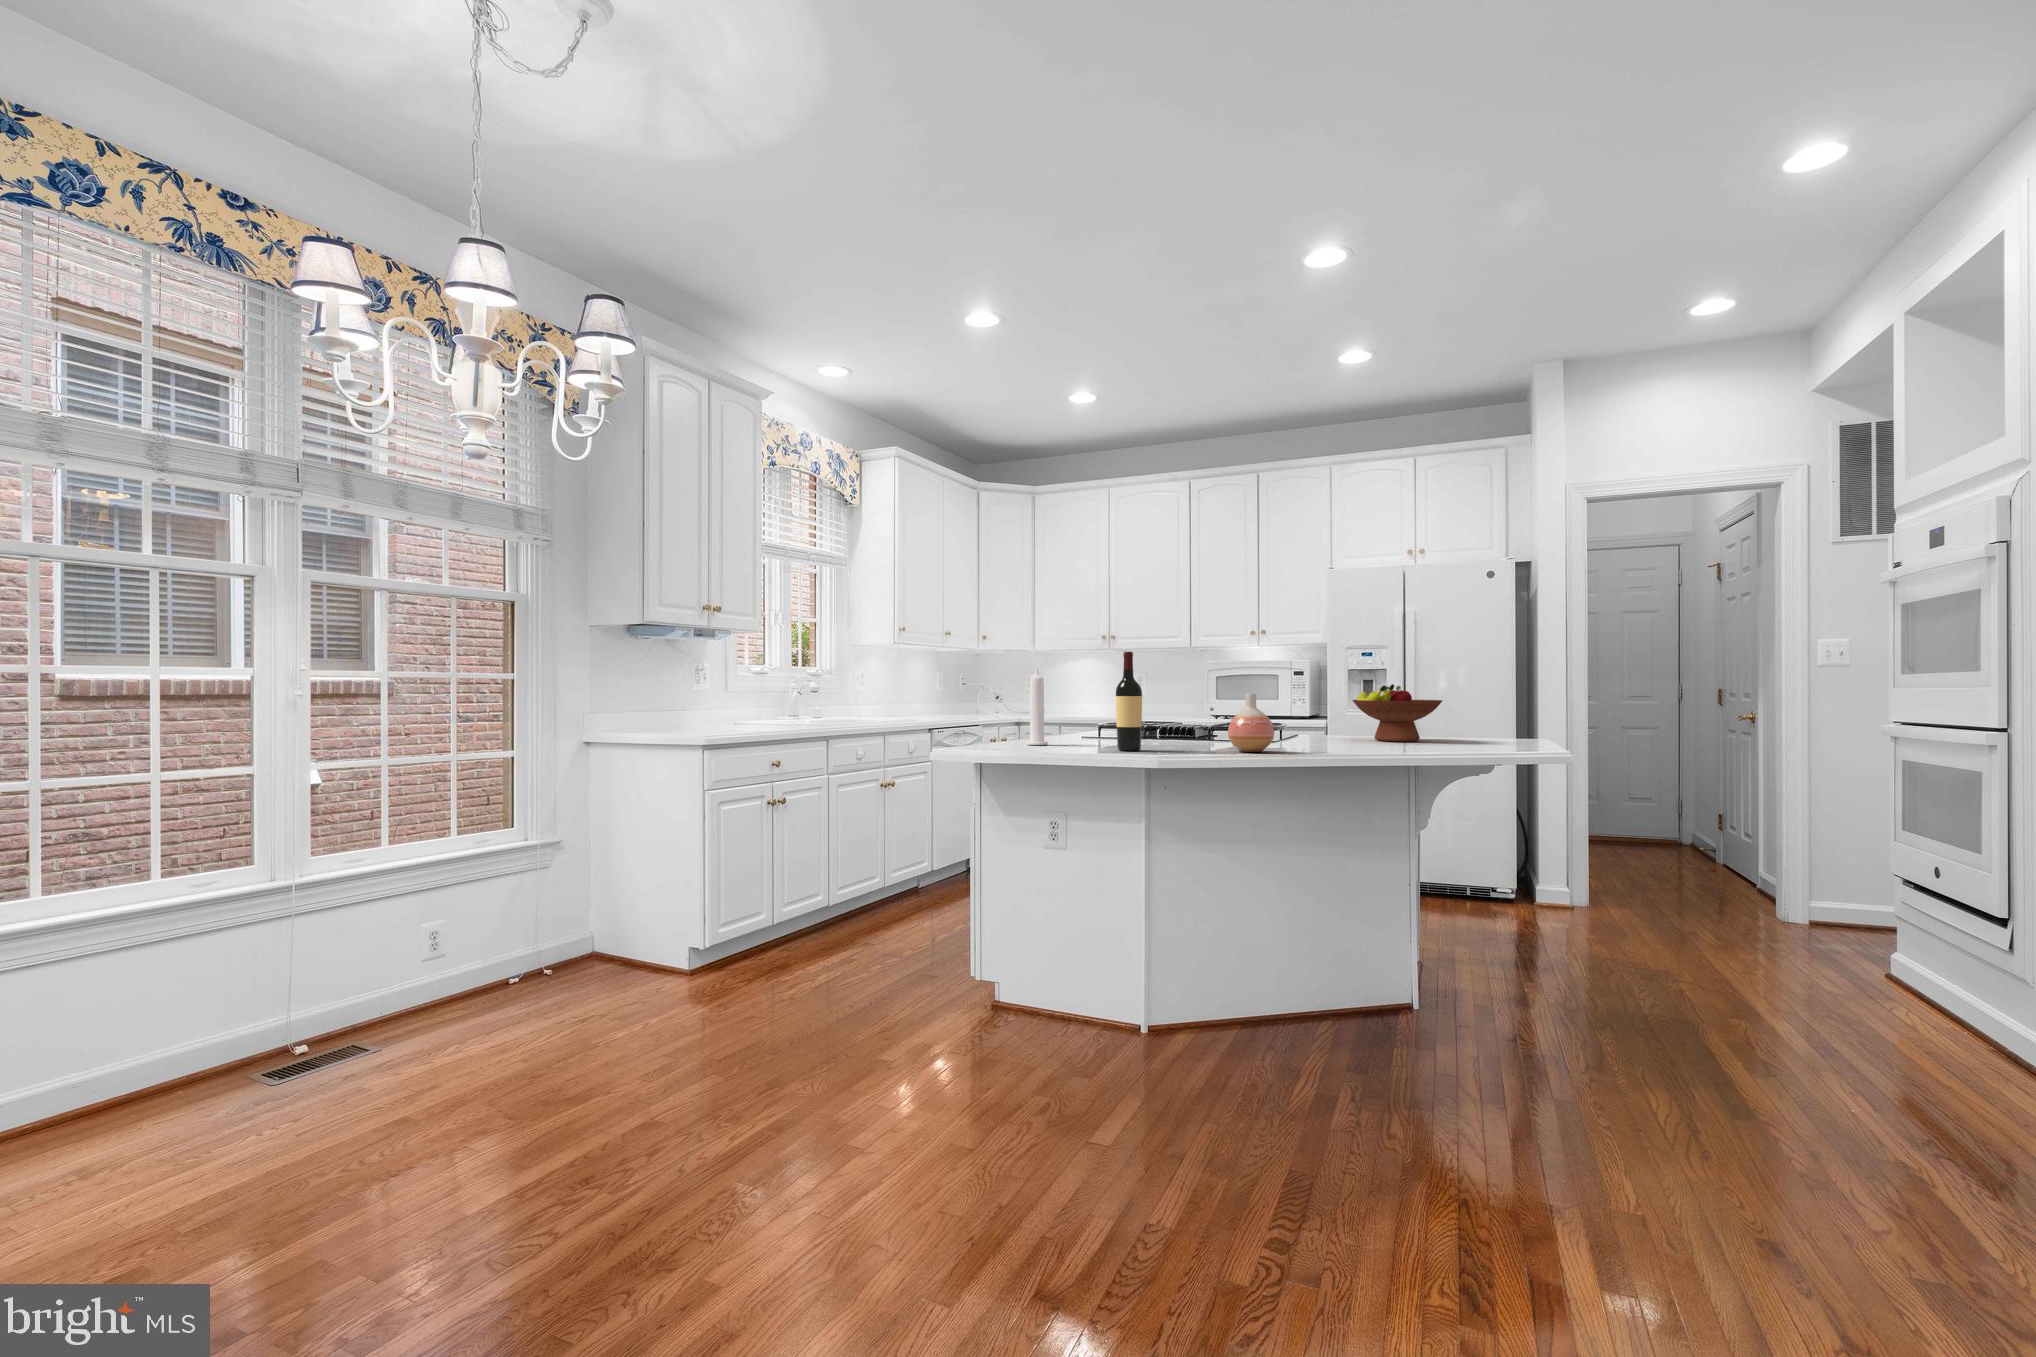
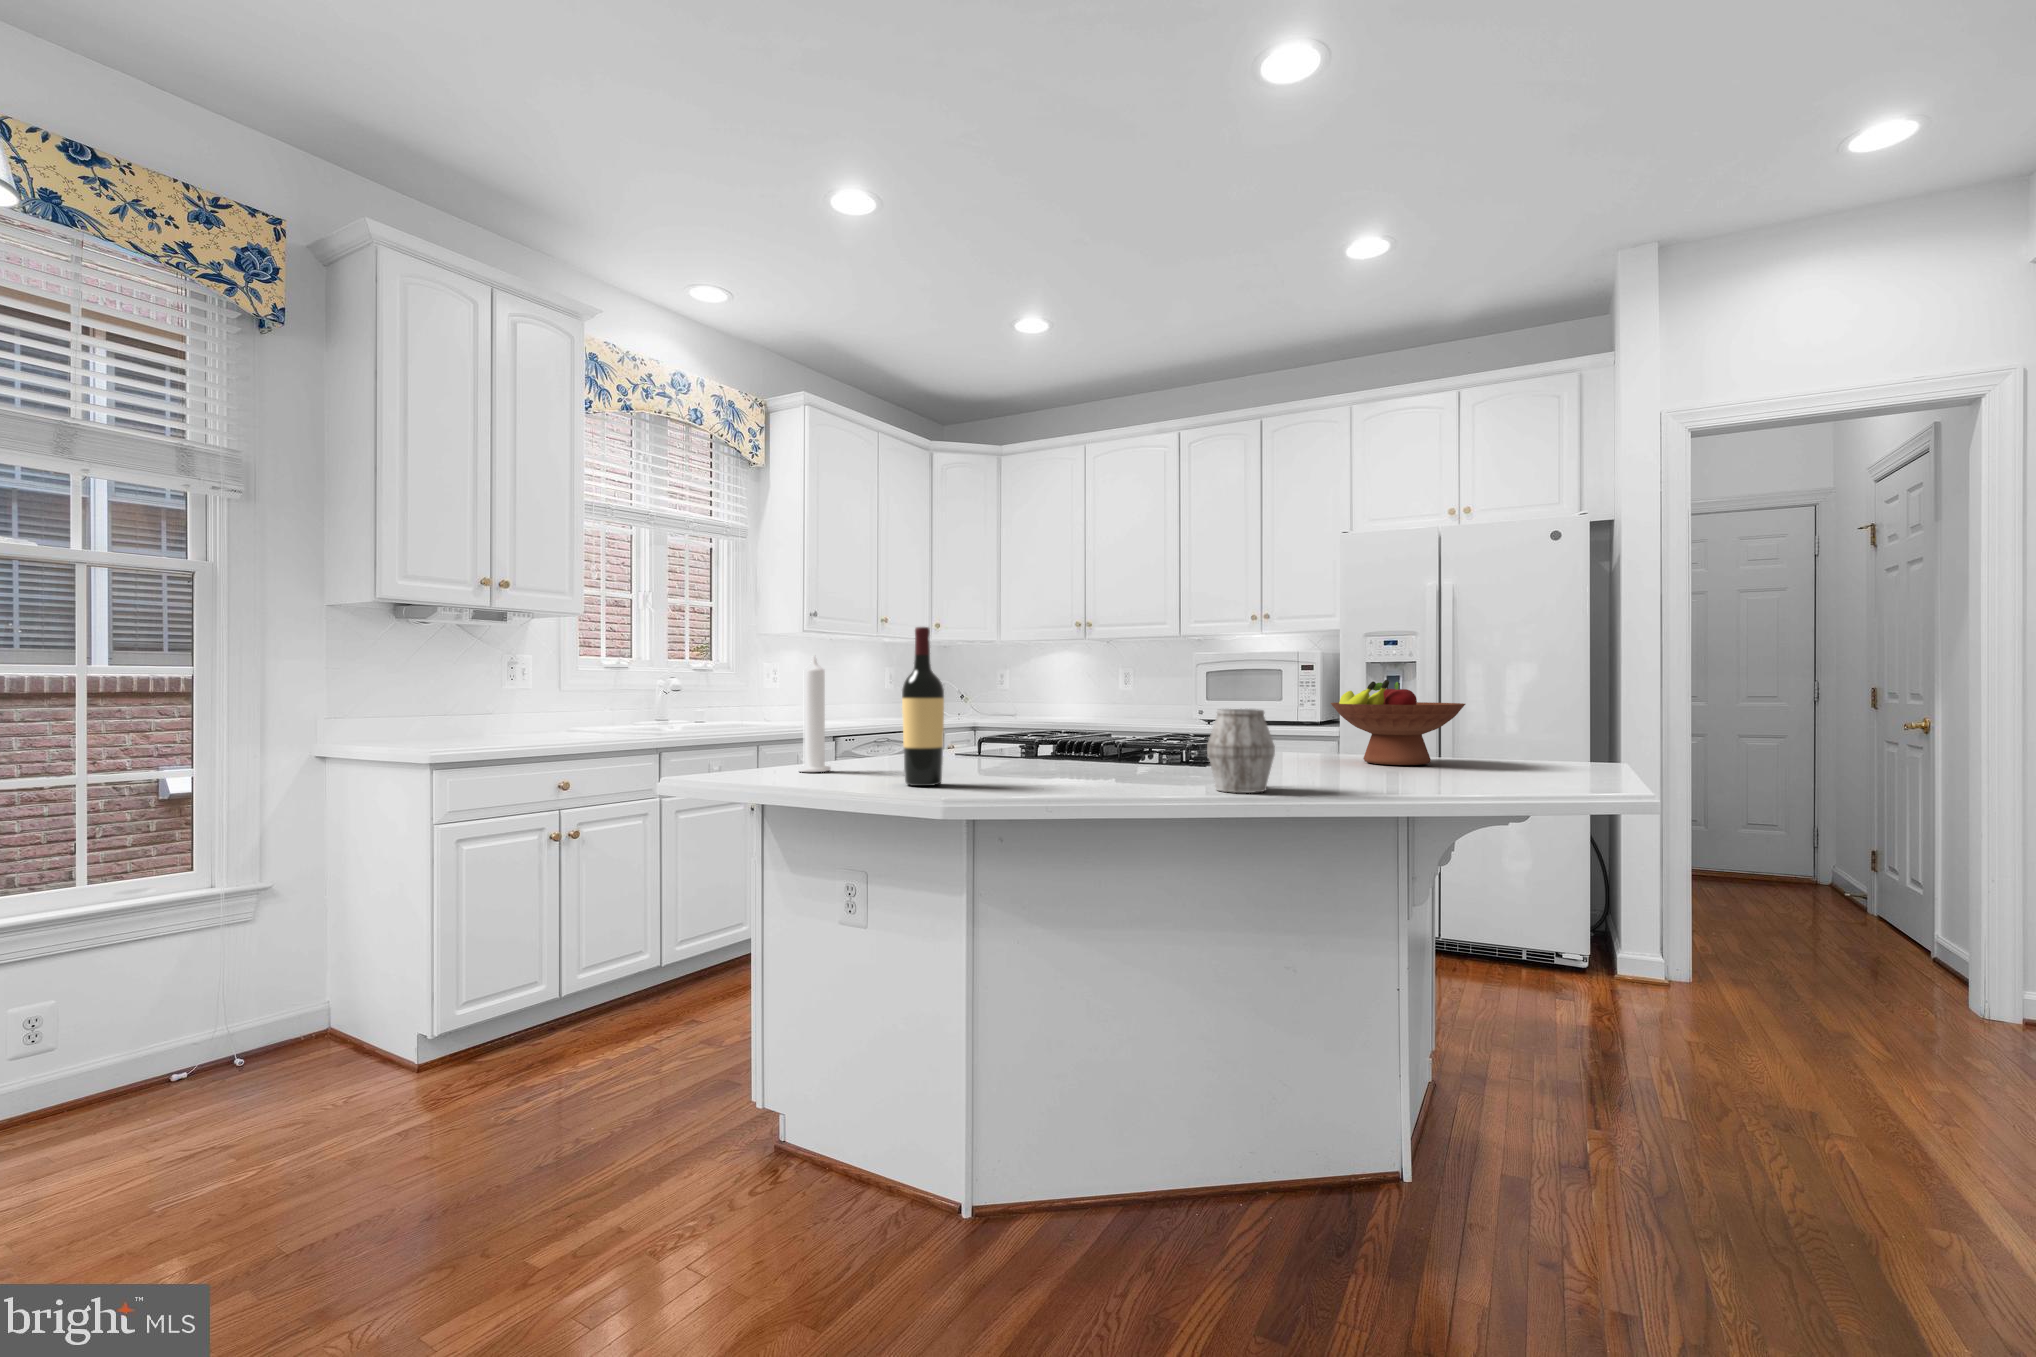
vase: present [1228,694,1274,752] -> none [1083,694,1157,790]
mug: none [1301,703,1344,753] -> present [1207,709,1275,793]

